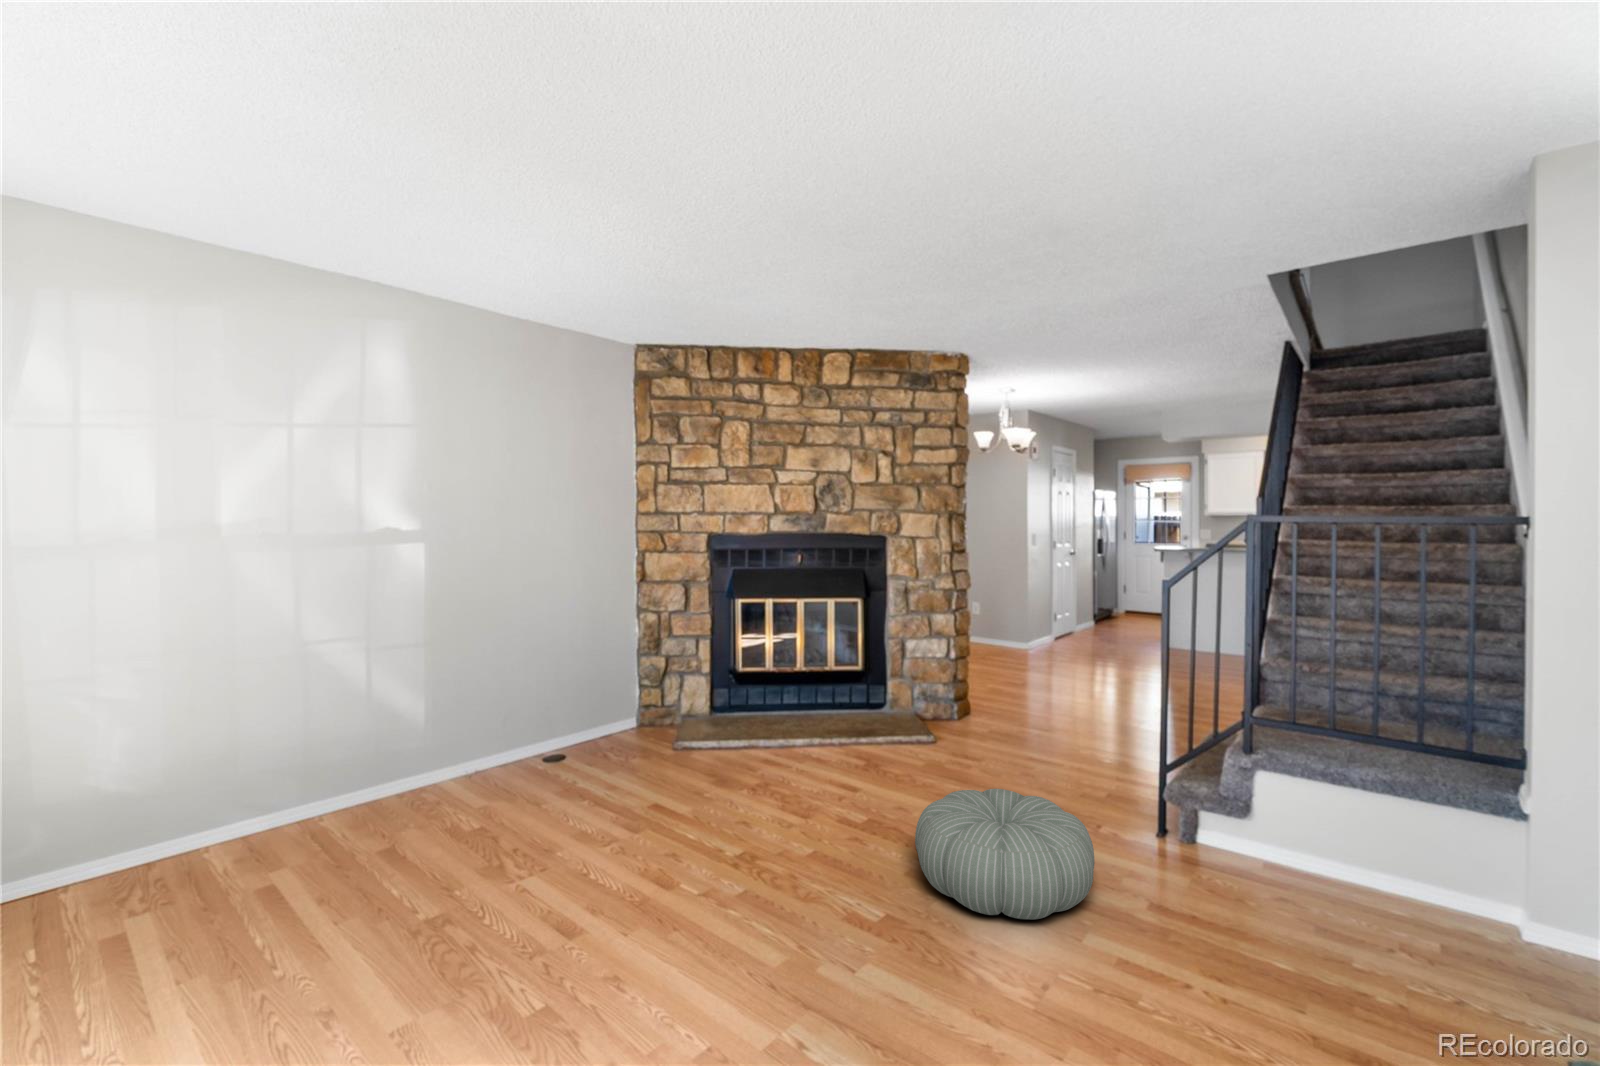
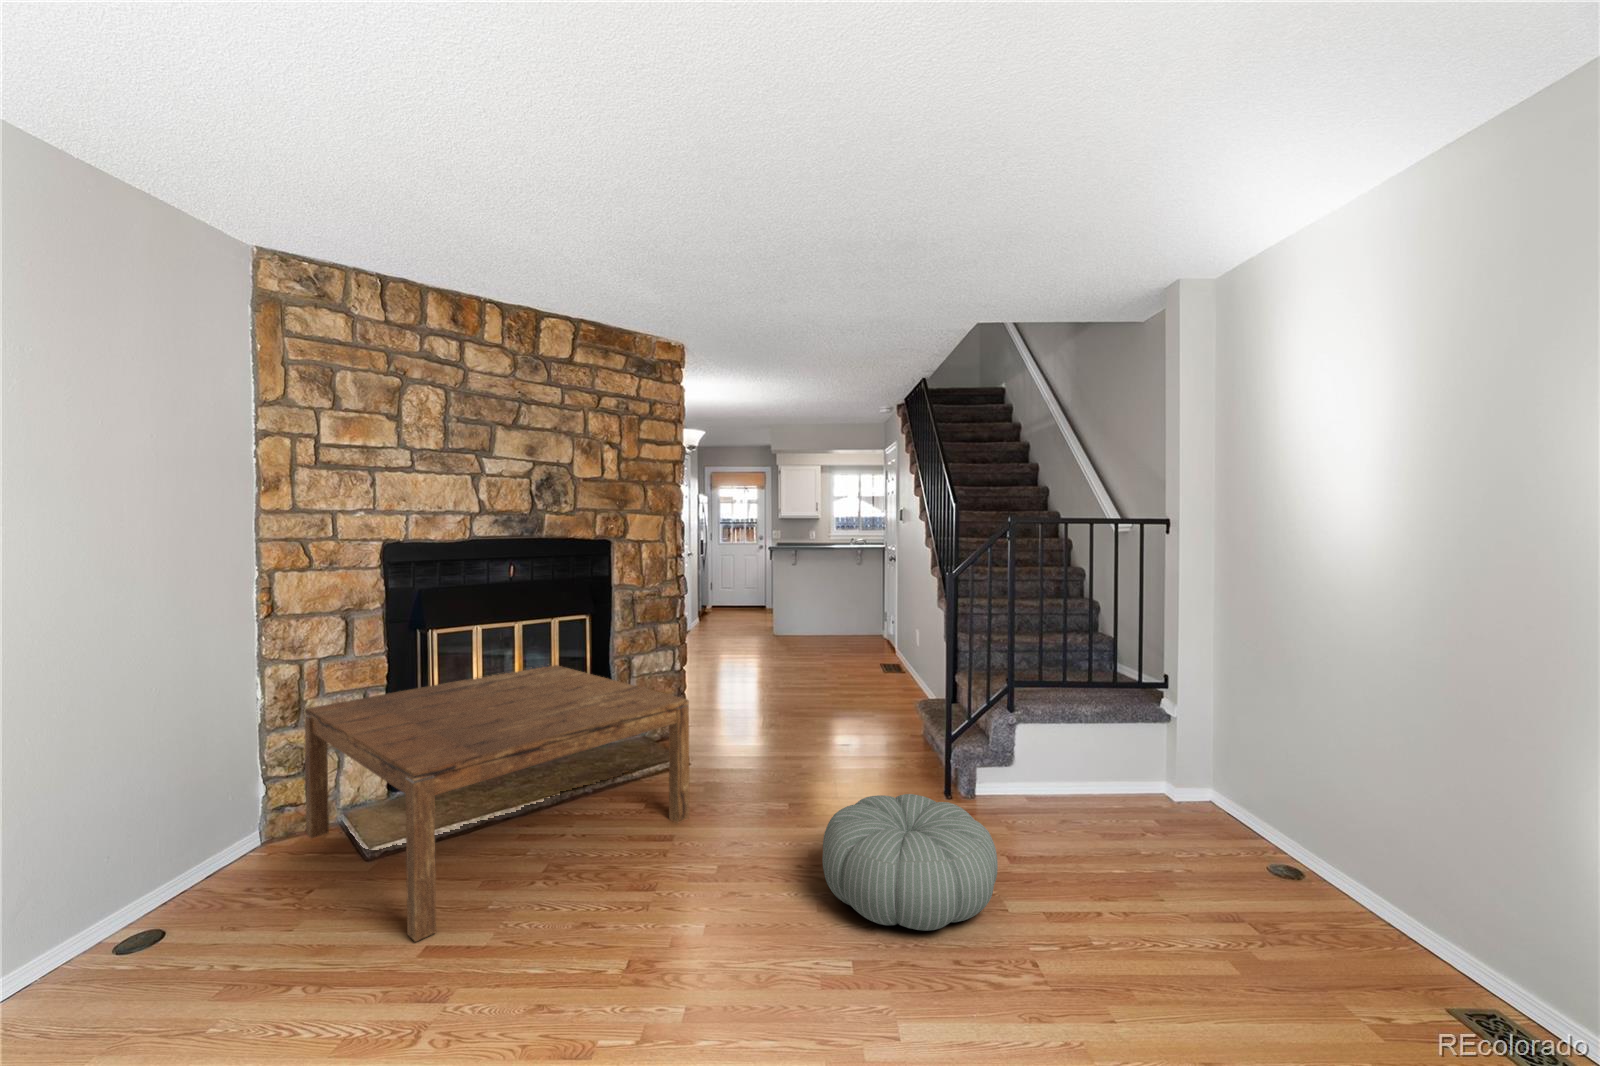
coffee table: none [657,638,887,797] -> present [305,665,689,942]

